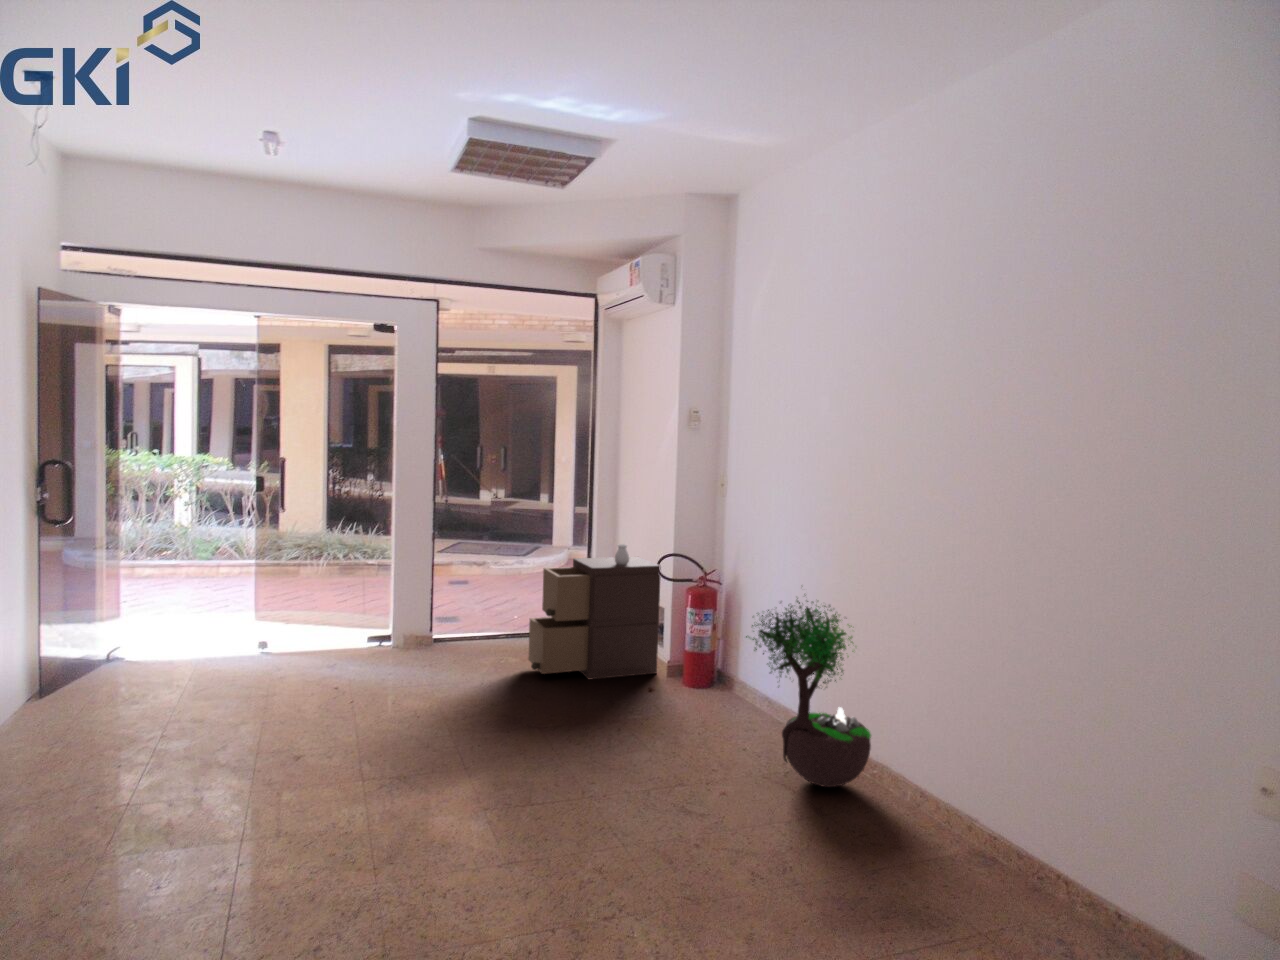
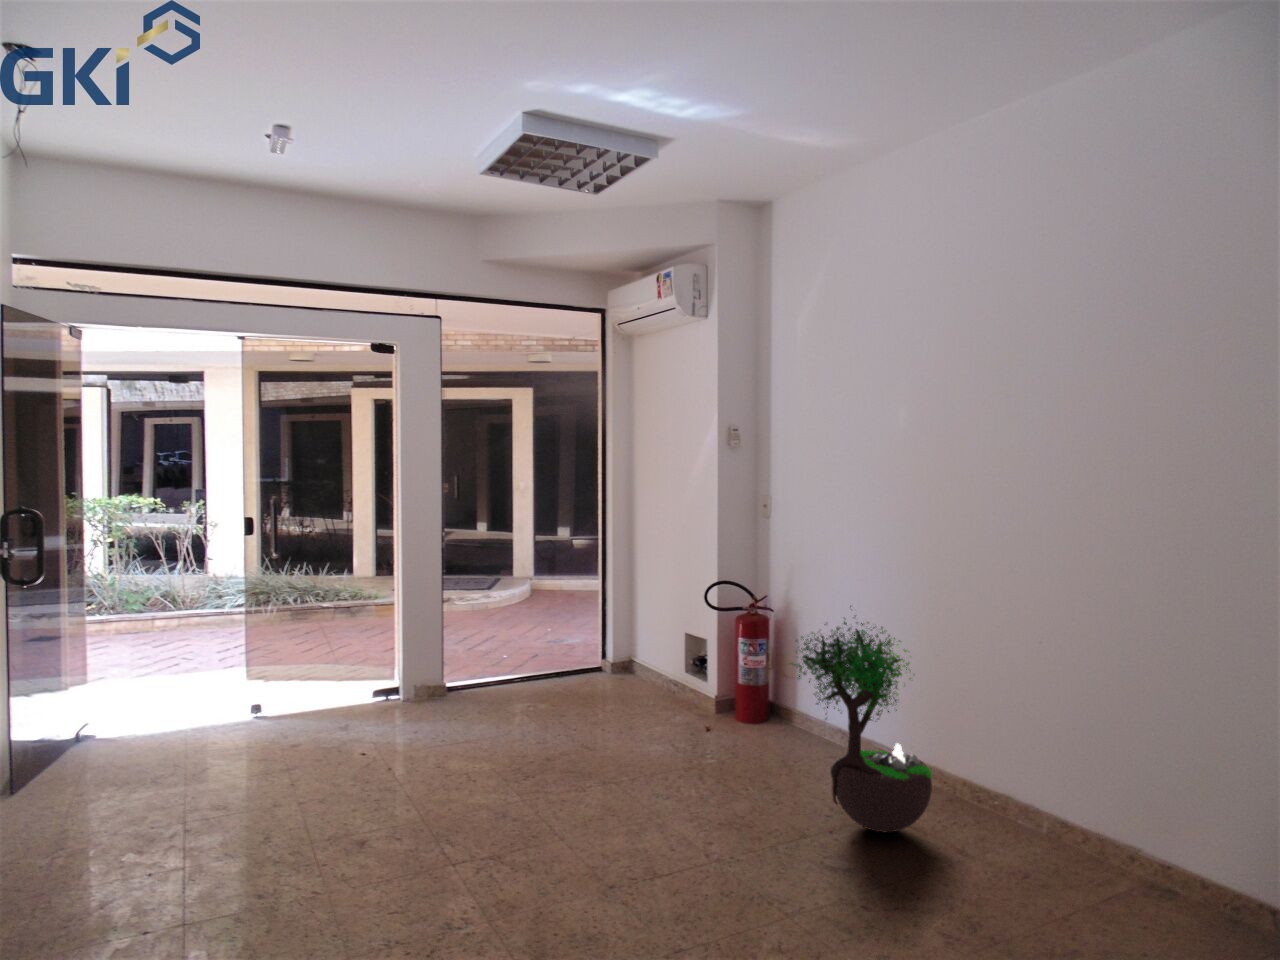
storage cabinet: present [528,544,661,680] -> none [560,566,708,719]

